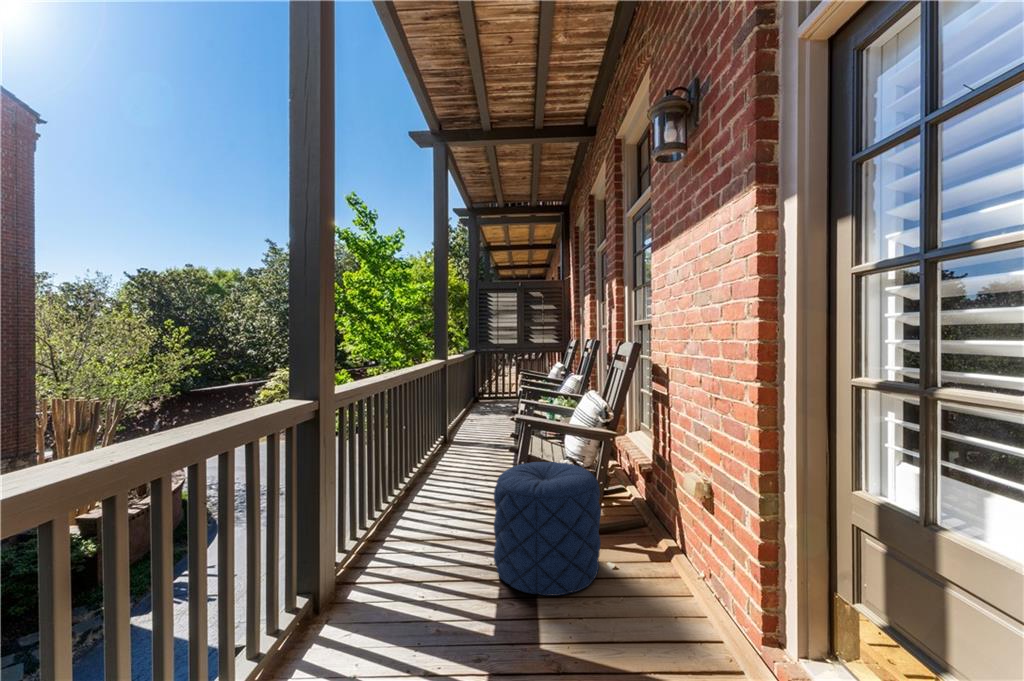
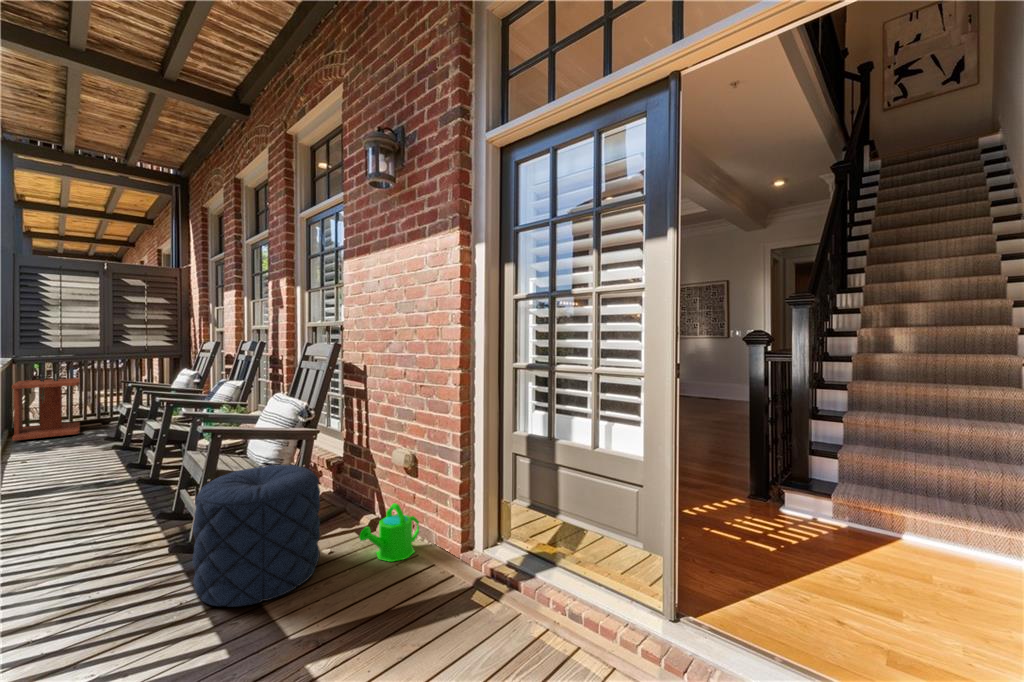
side table: none [463,371,500,412] -> present [12,378,80,441]
watering can: none [637,537,721,612] -> present [359,503,419,562]

